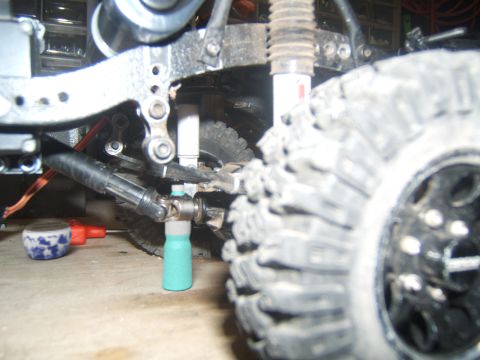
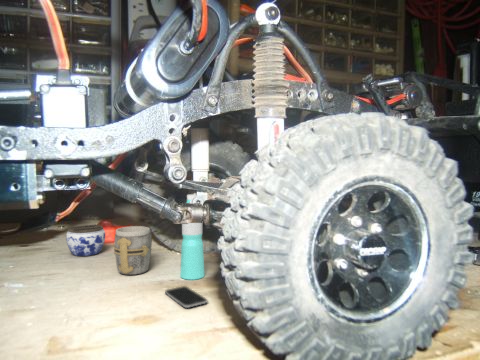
mug: none [78,224,128,285] -> present [114,226,152,275]
smartphone: none [142,301,199,334] -> present [165,286,207,308]

